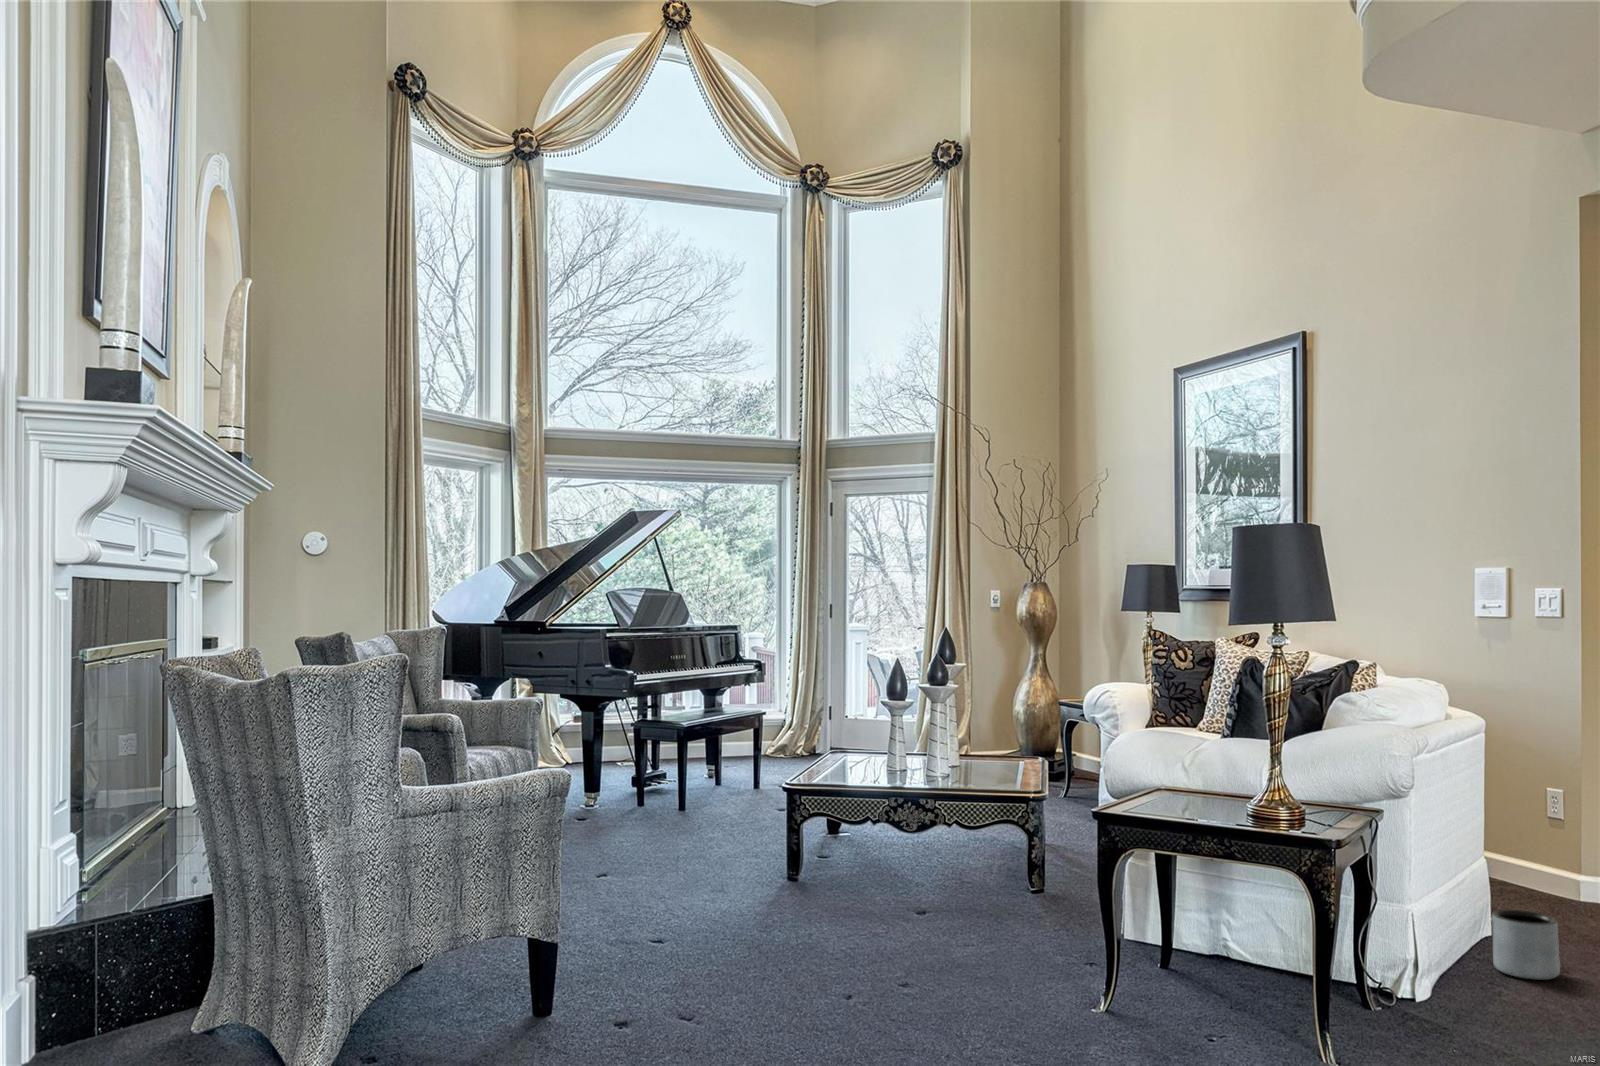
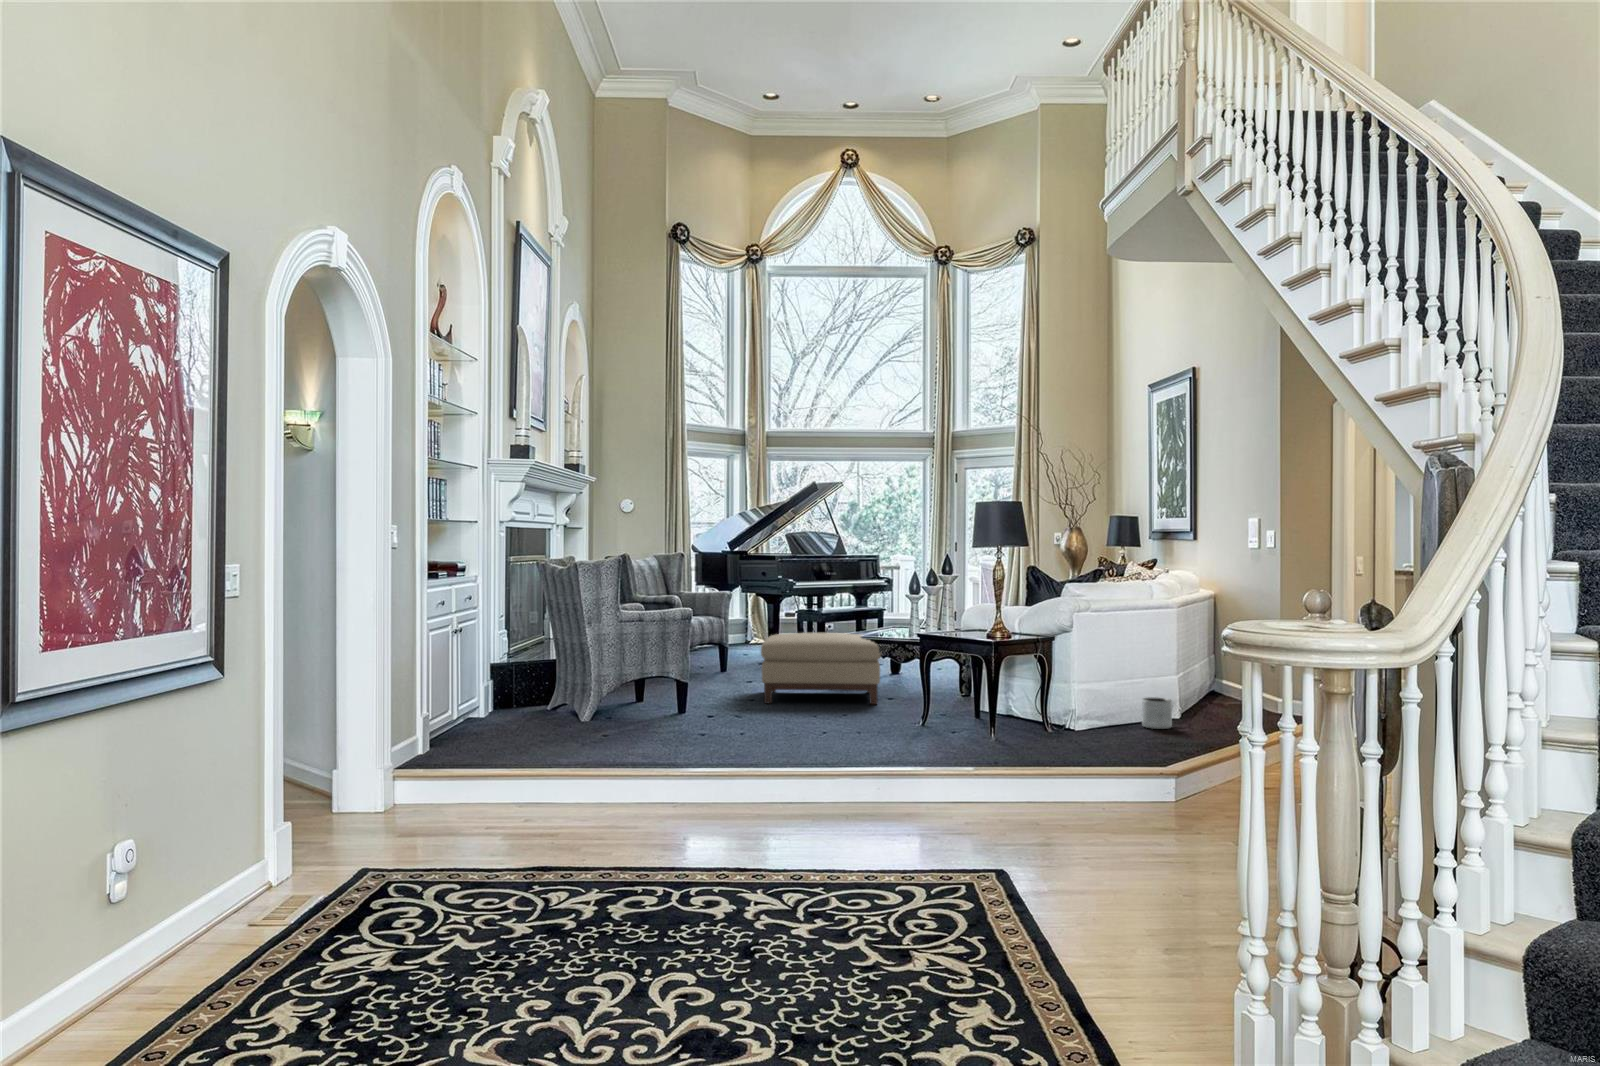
ottoman: none [662,788,933,959] -> present [761,632,881,704]

